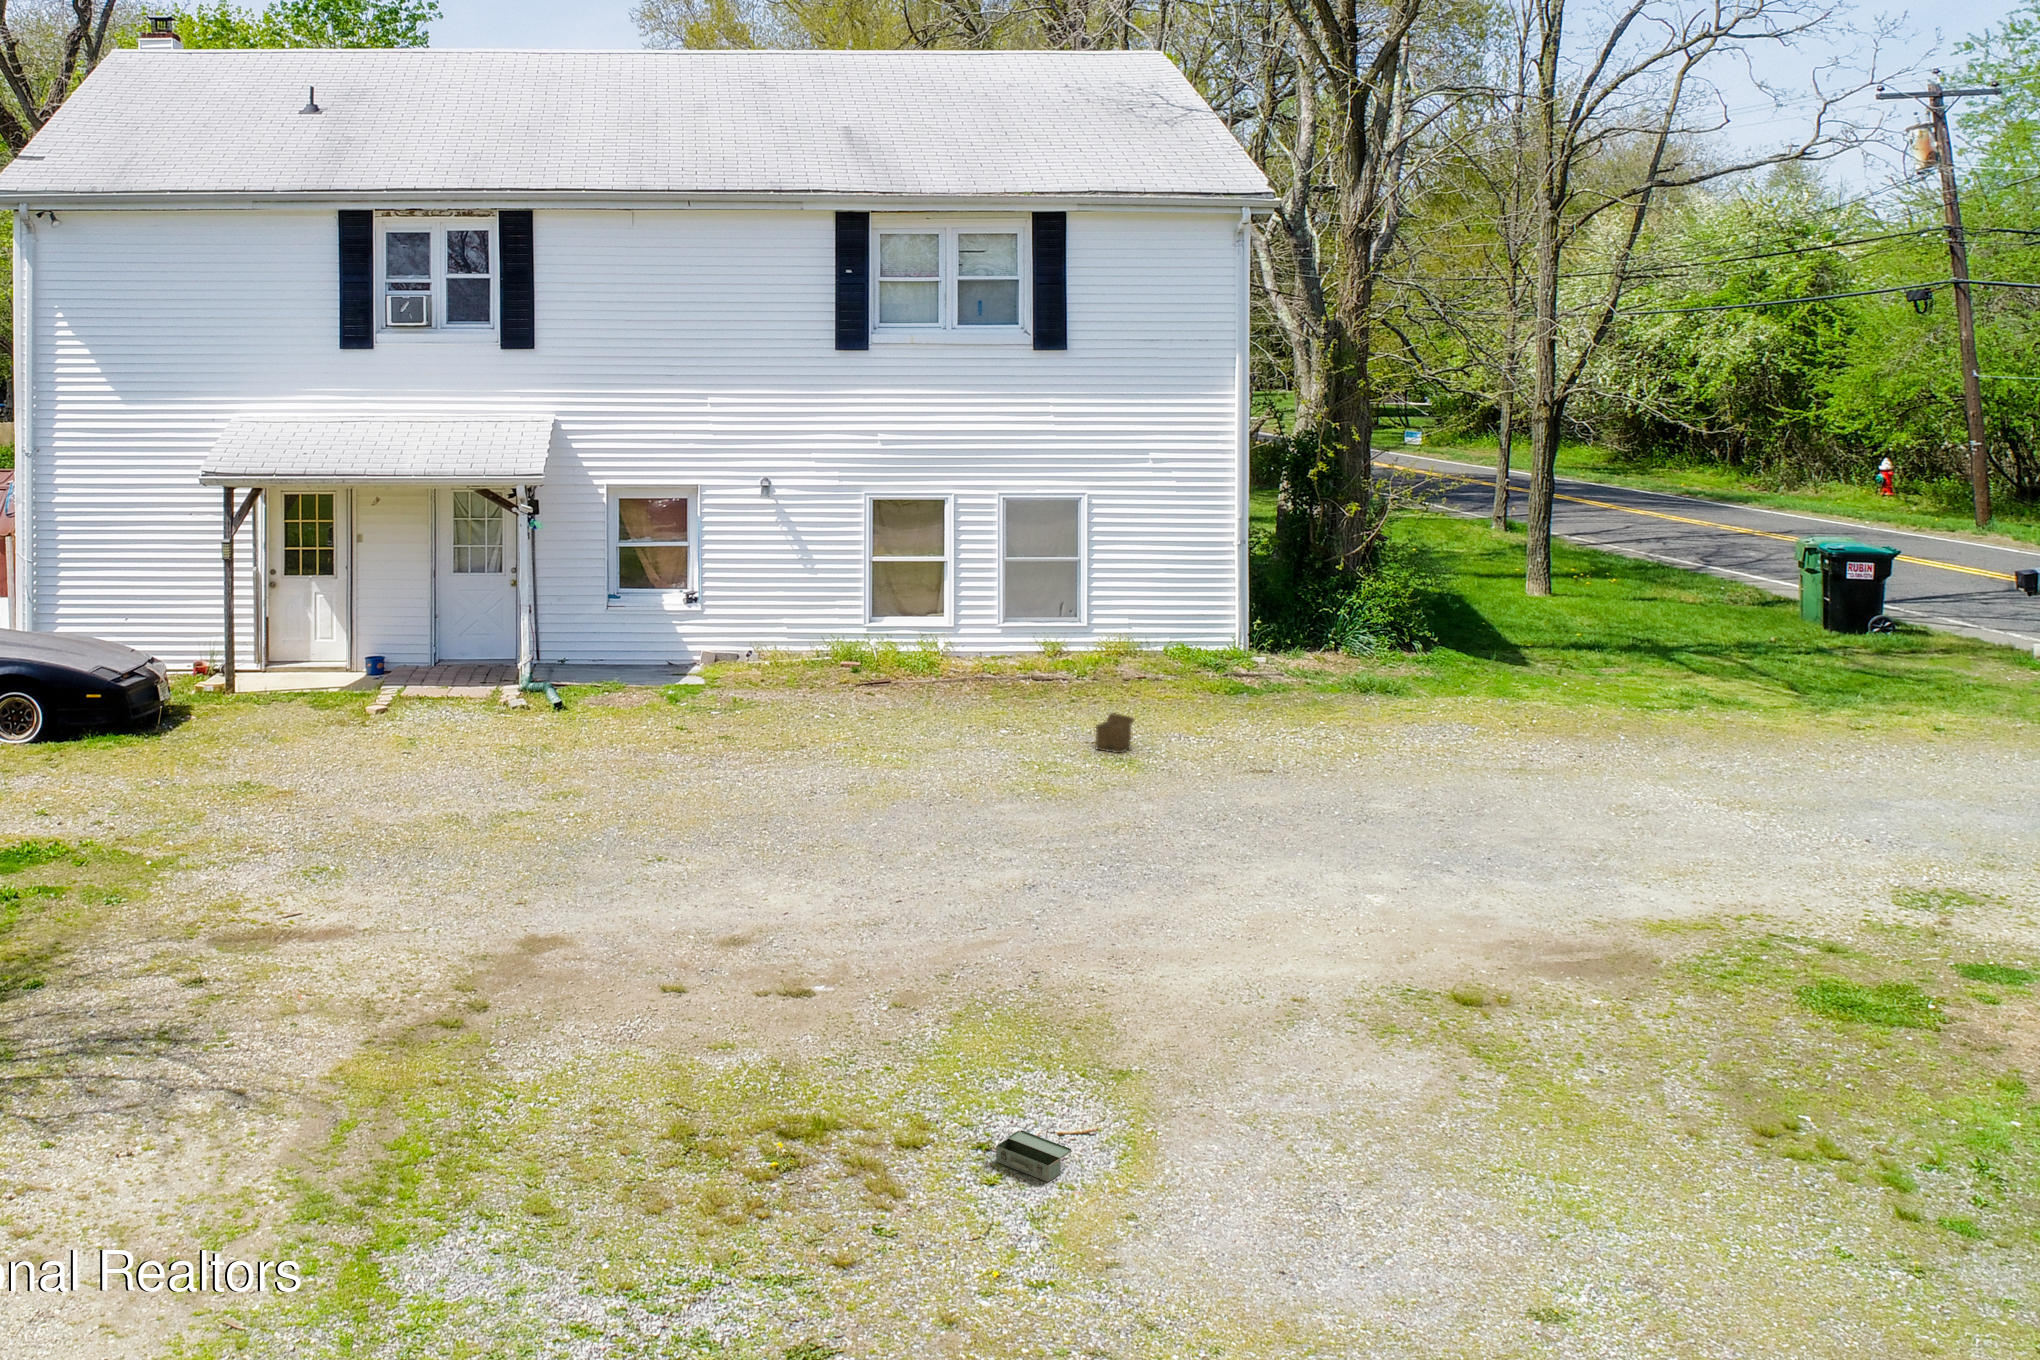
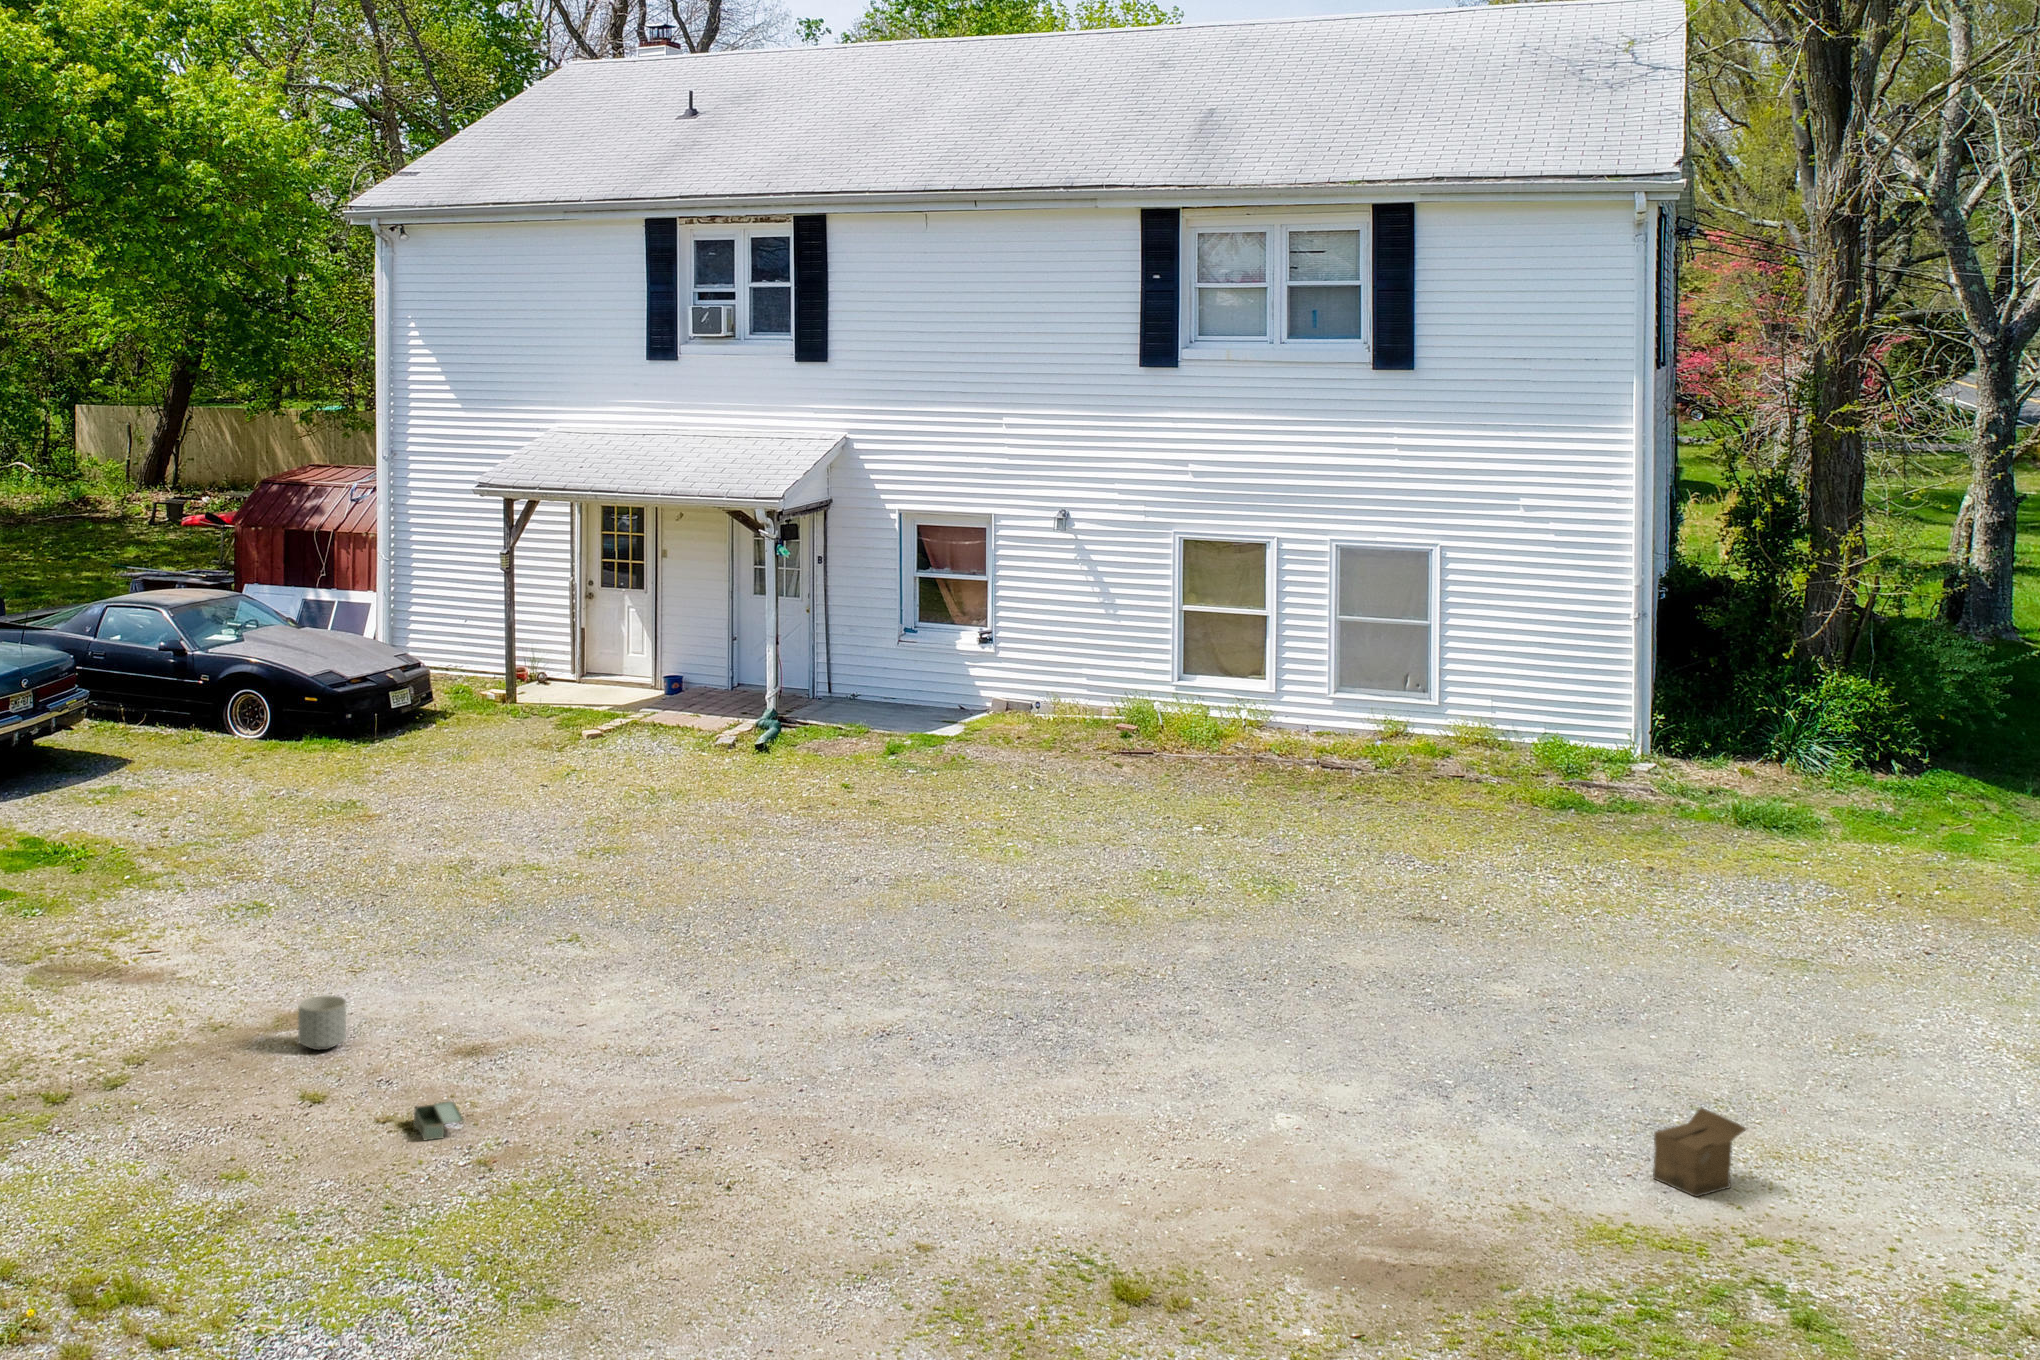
cardboard box: present [1096,713,1134,753] -> present [1653,1107,1746,1197]
planter: none [717,1035,771,1101] -> present [298,996,346,1050]

